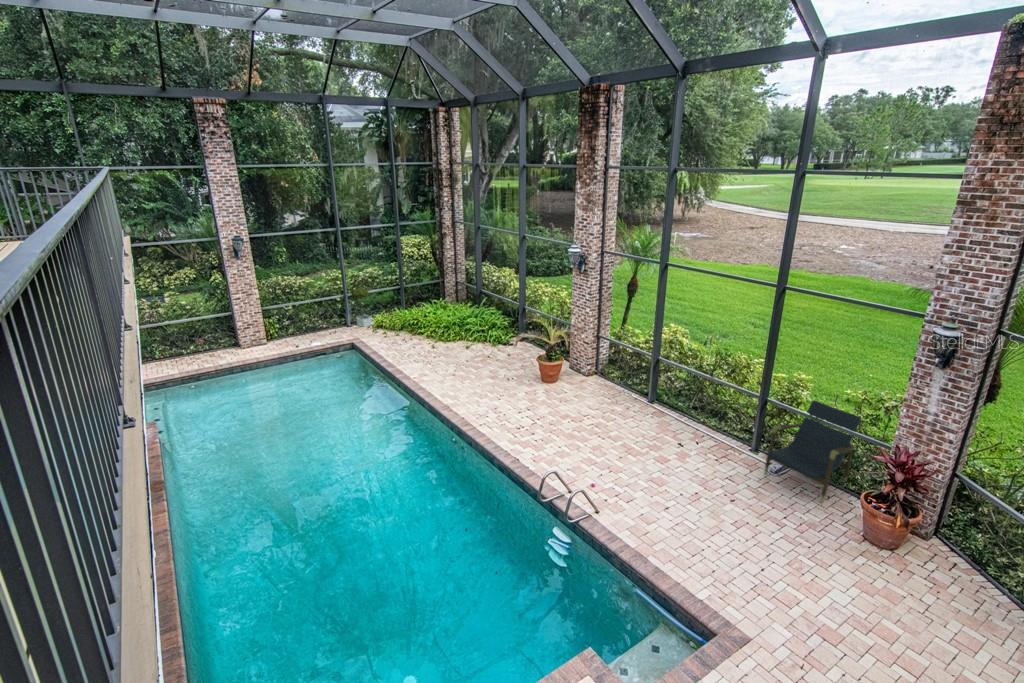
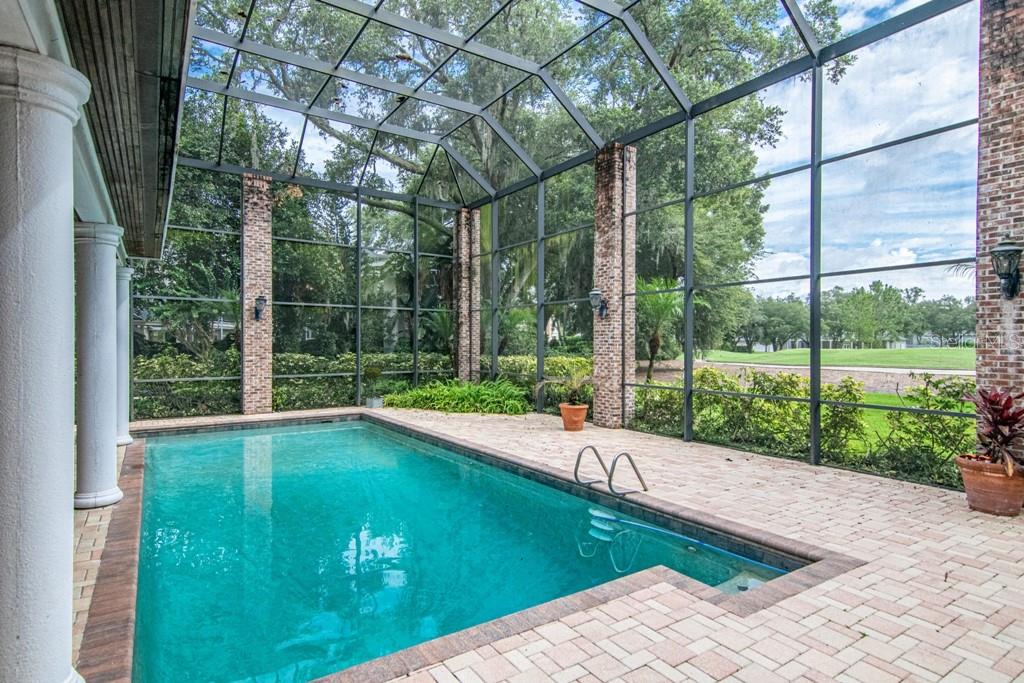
lounge chair: present [765,400,861,503] -> none [828,394,927,490]

